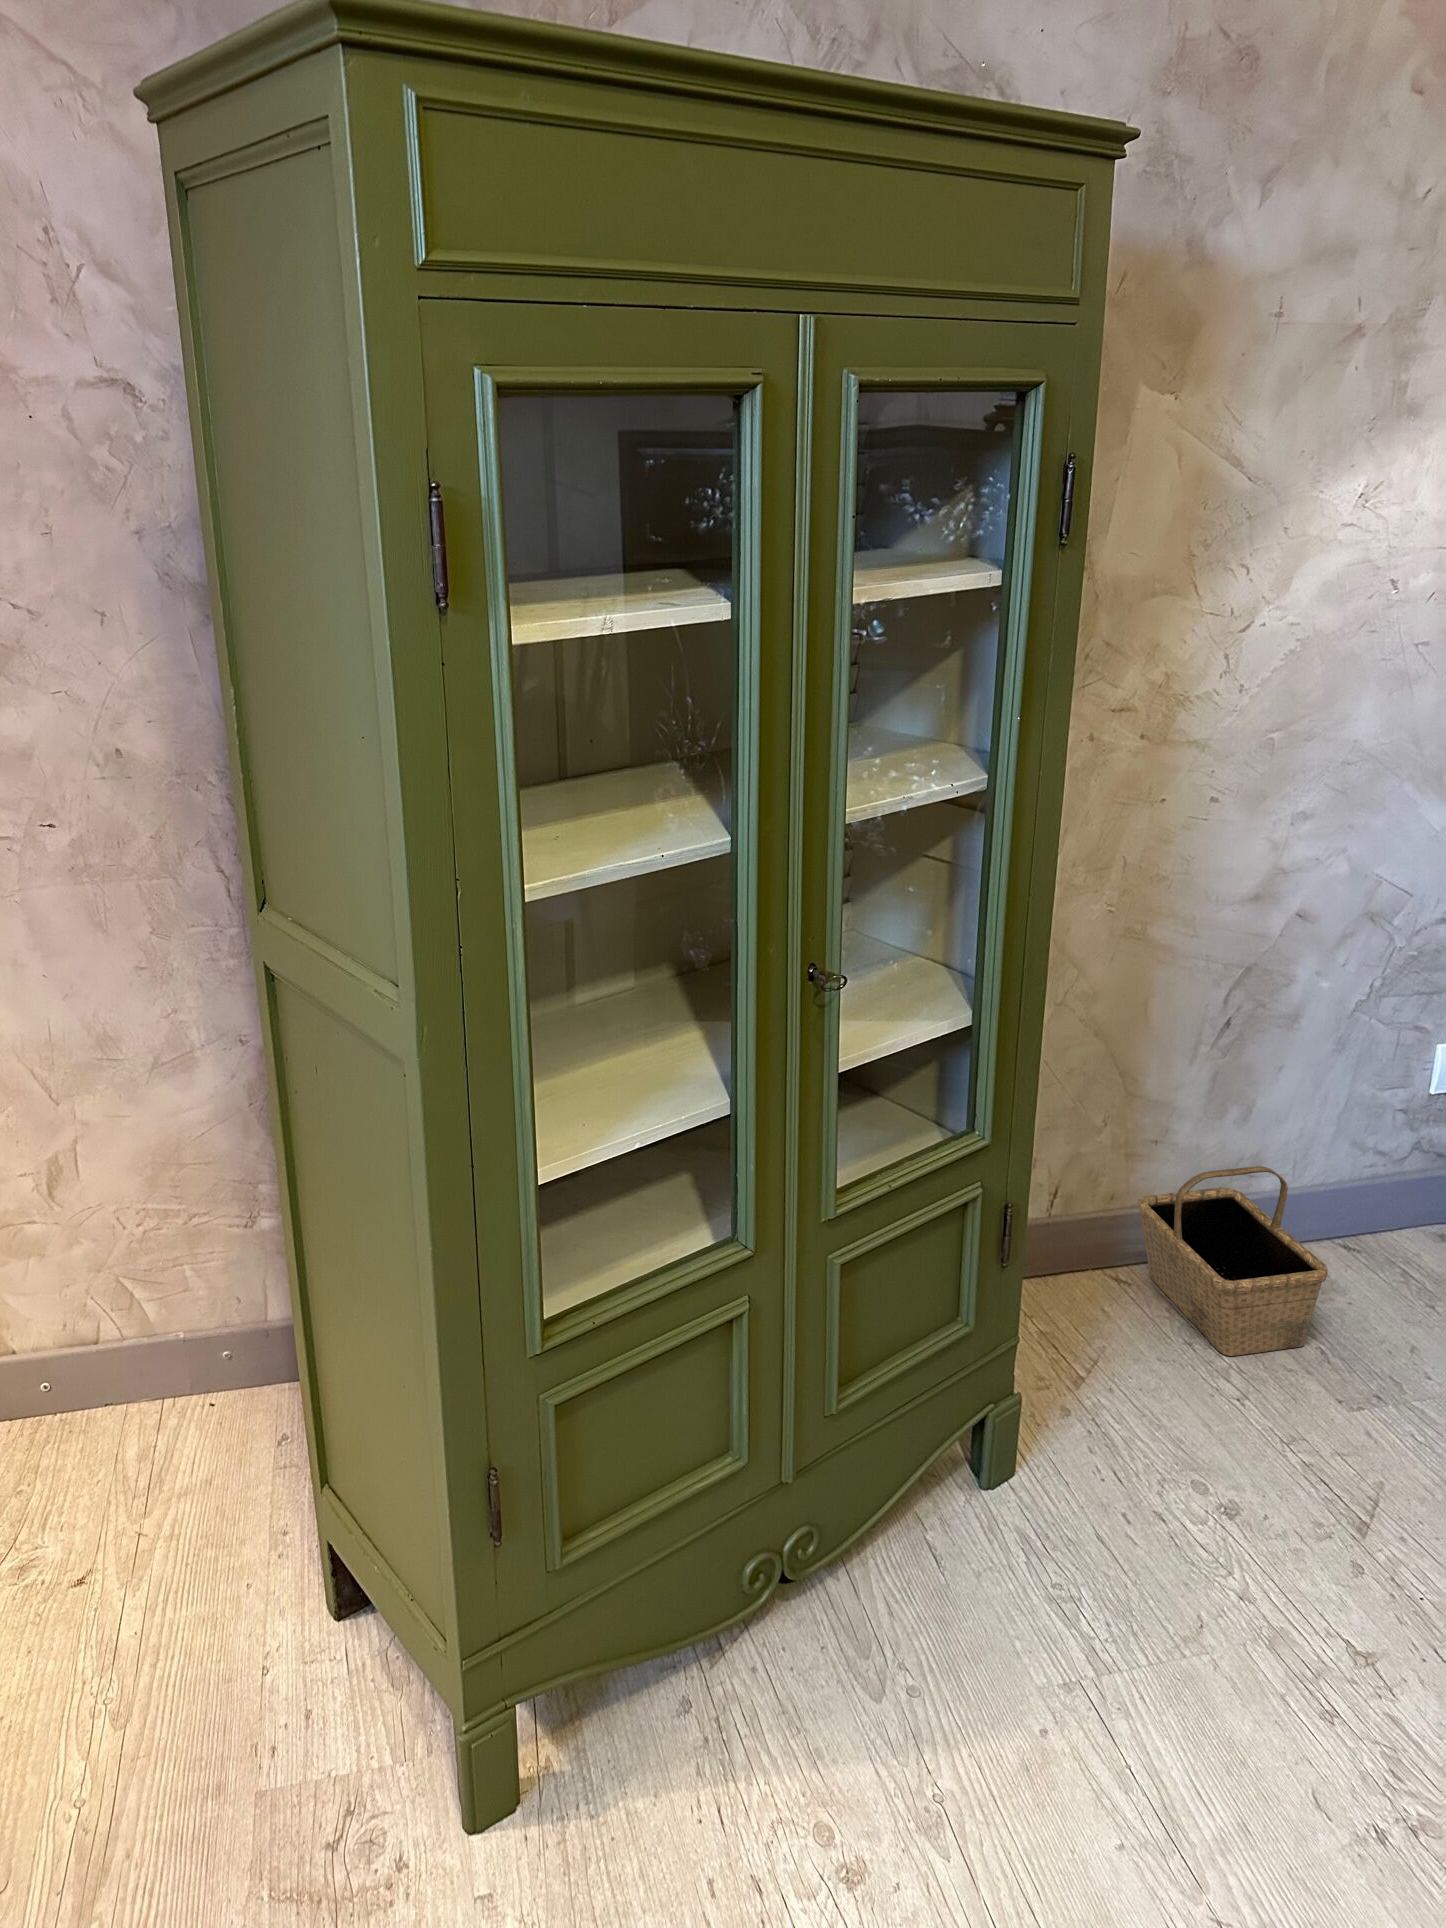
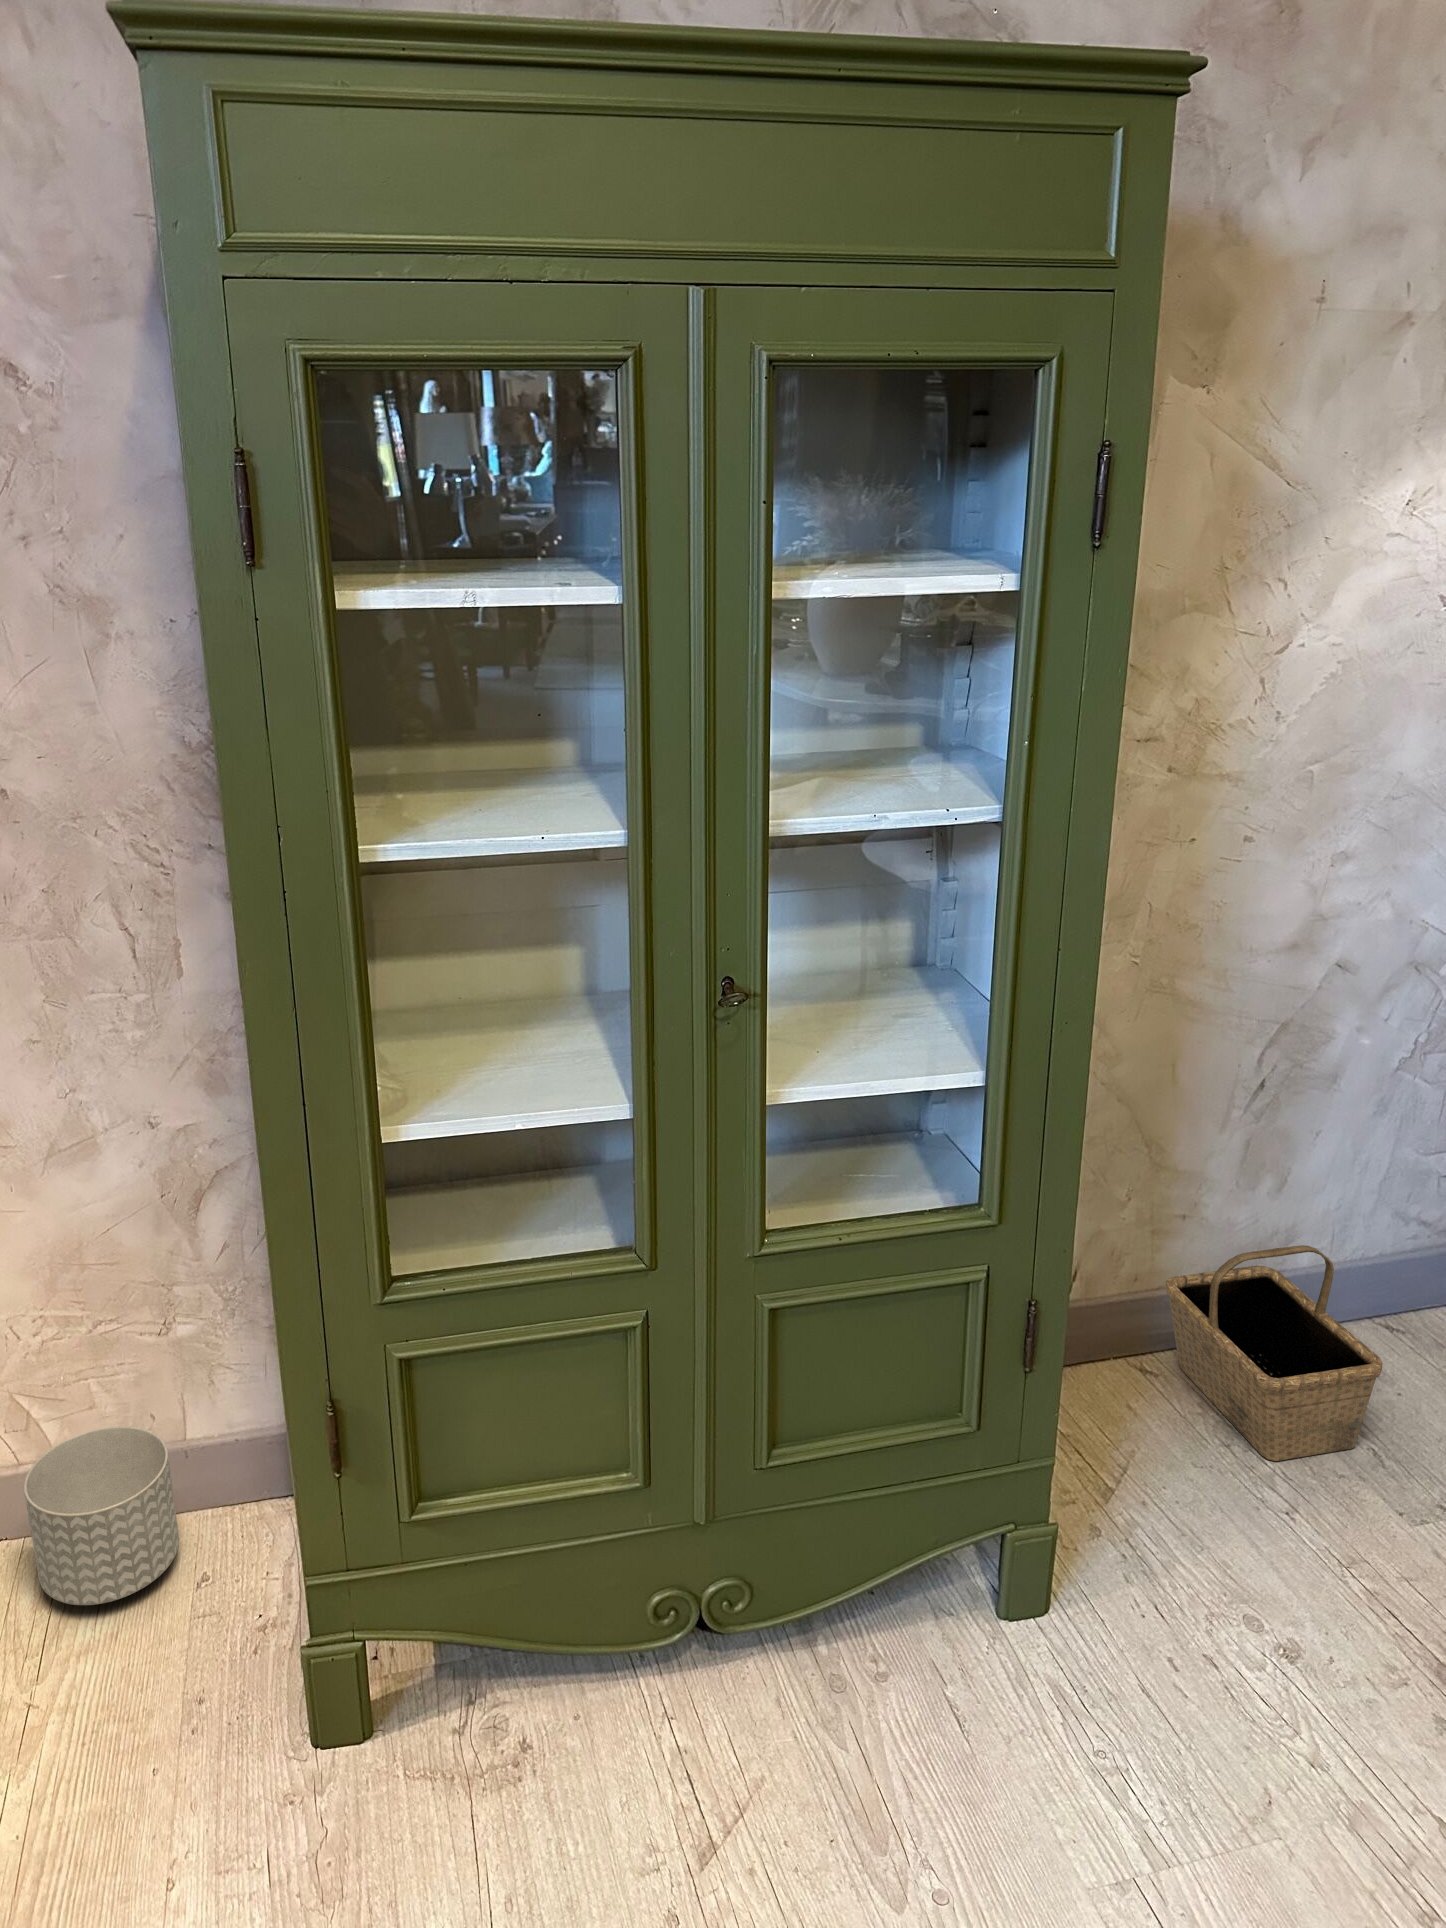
planter: none [133,1306,264,1454] -> present [24,1426,179,1605]

